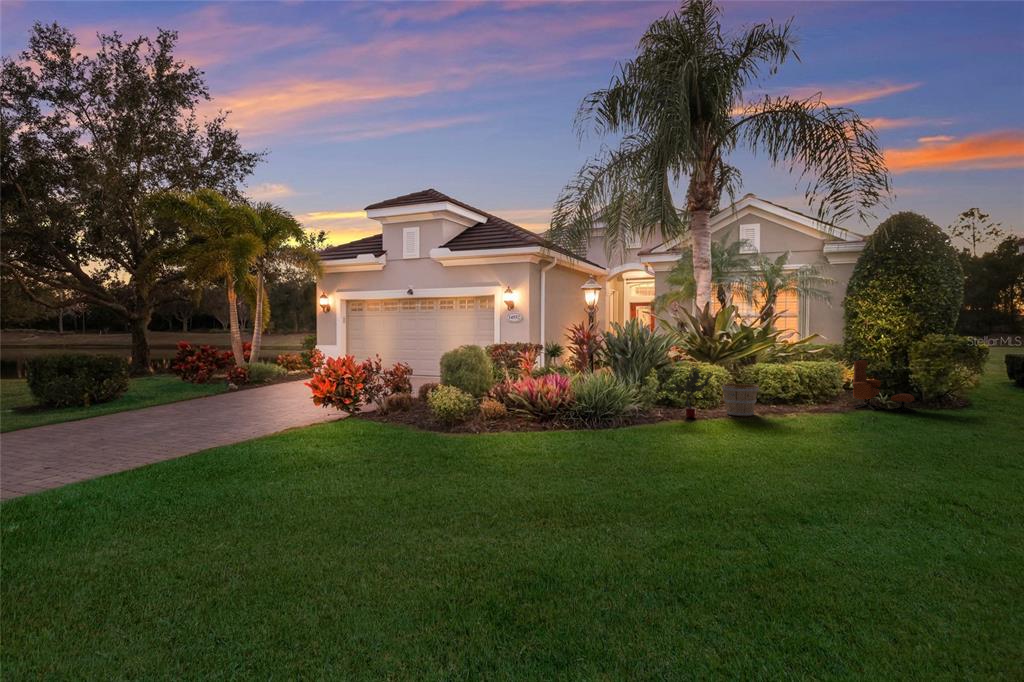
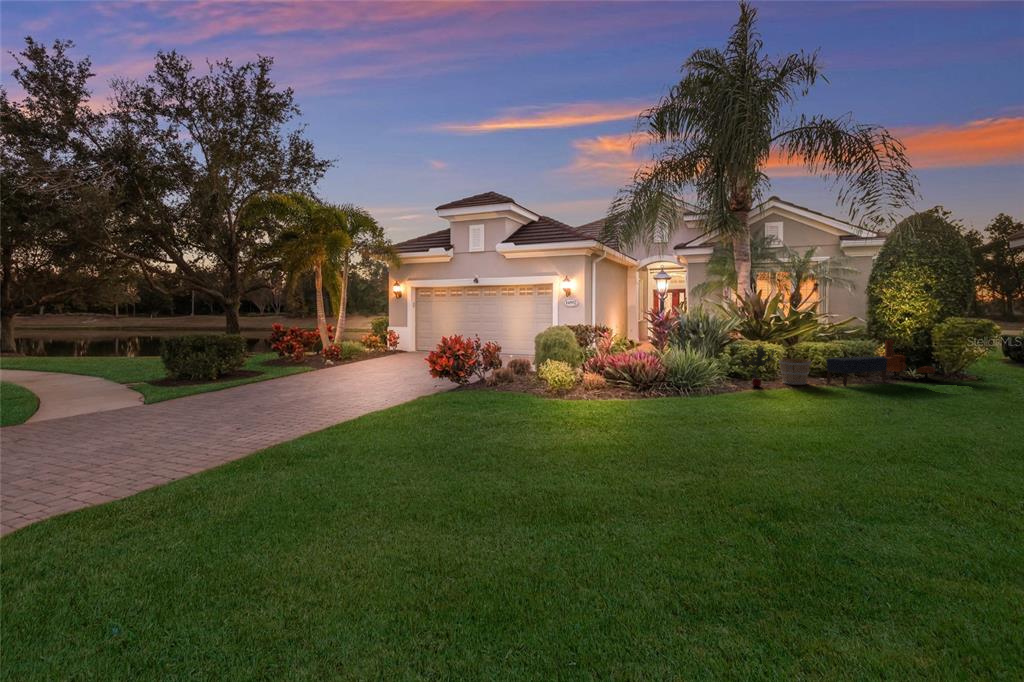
bench: none [777,380,853,418] -> present [826,356,888,386]

